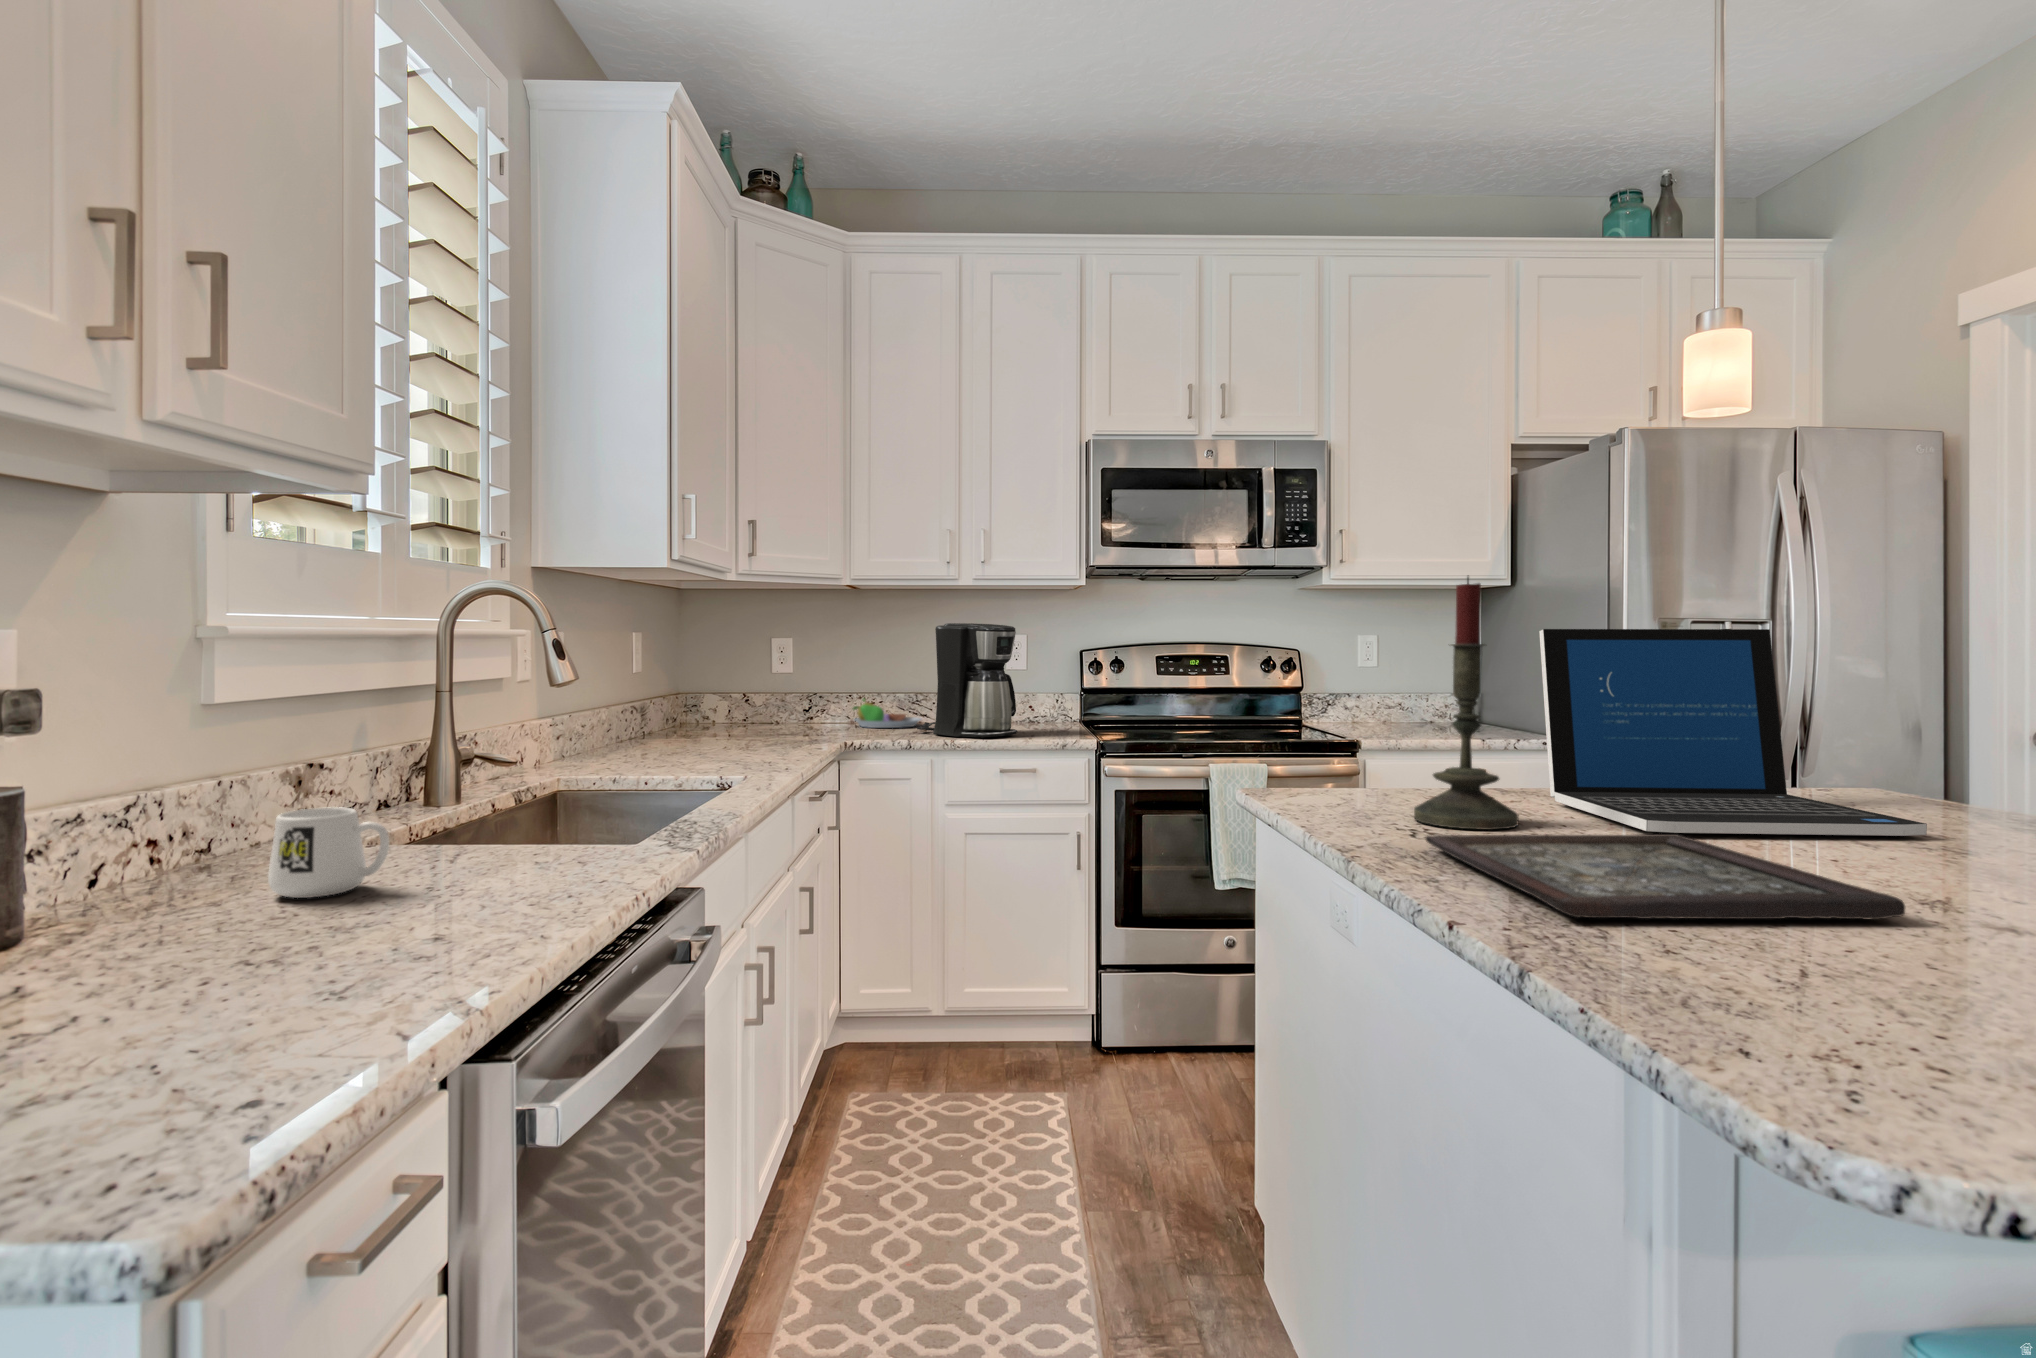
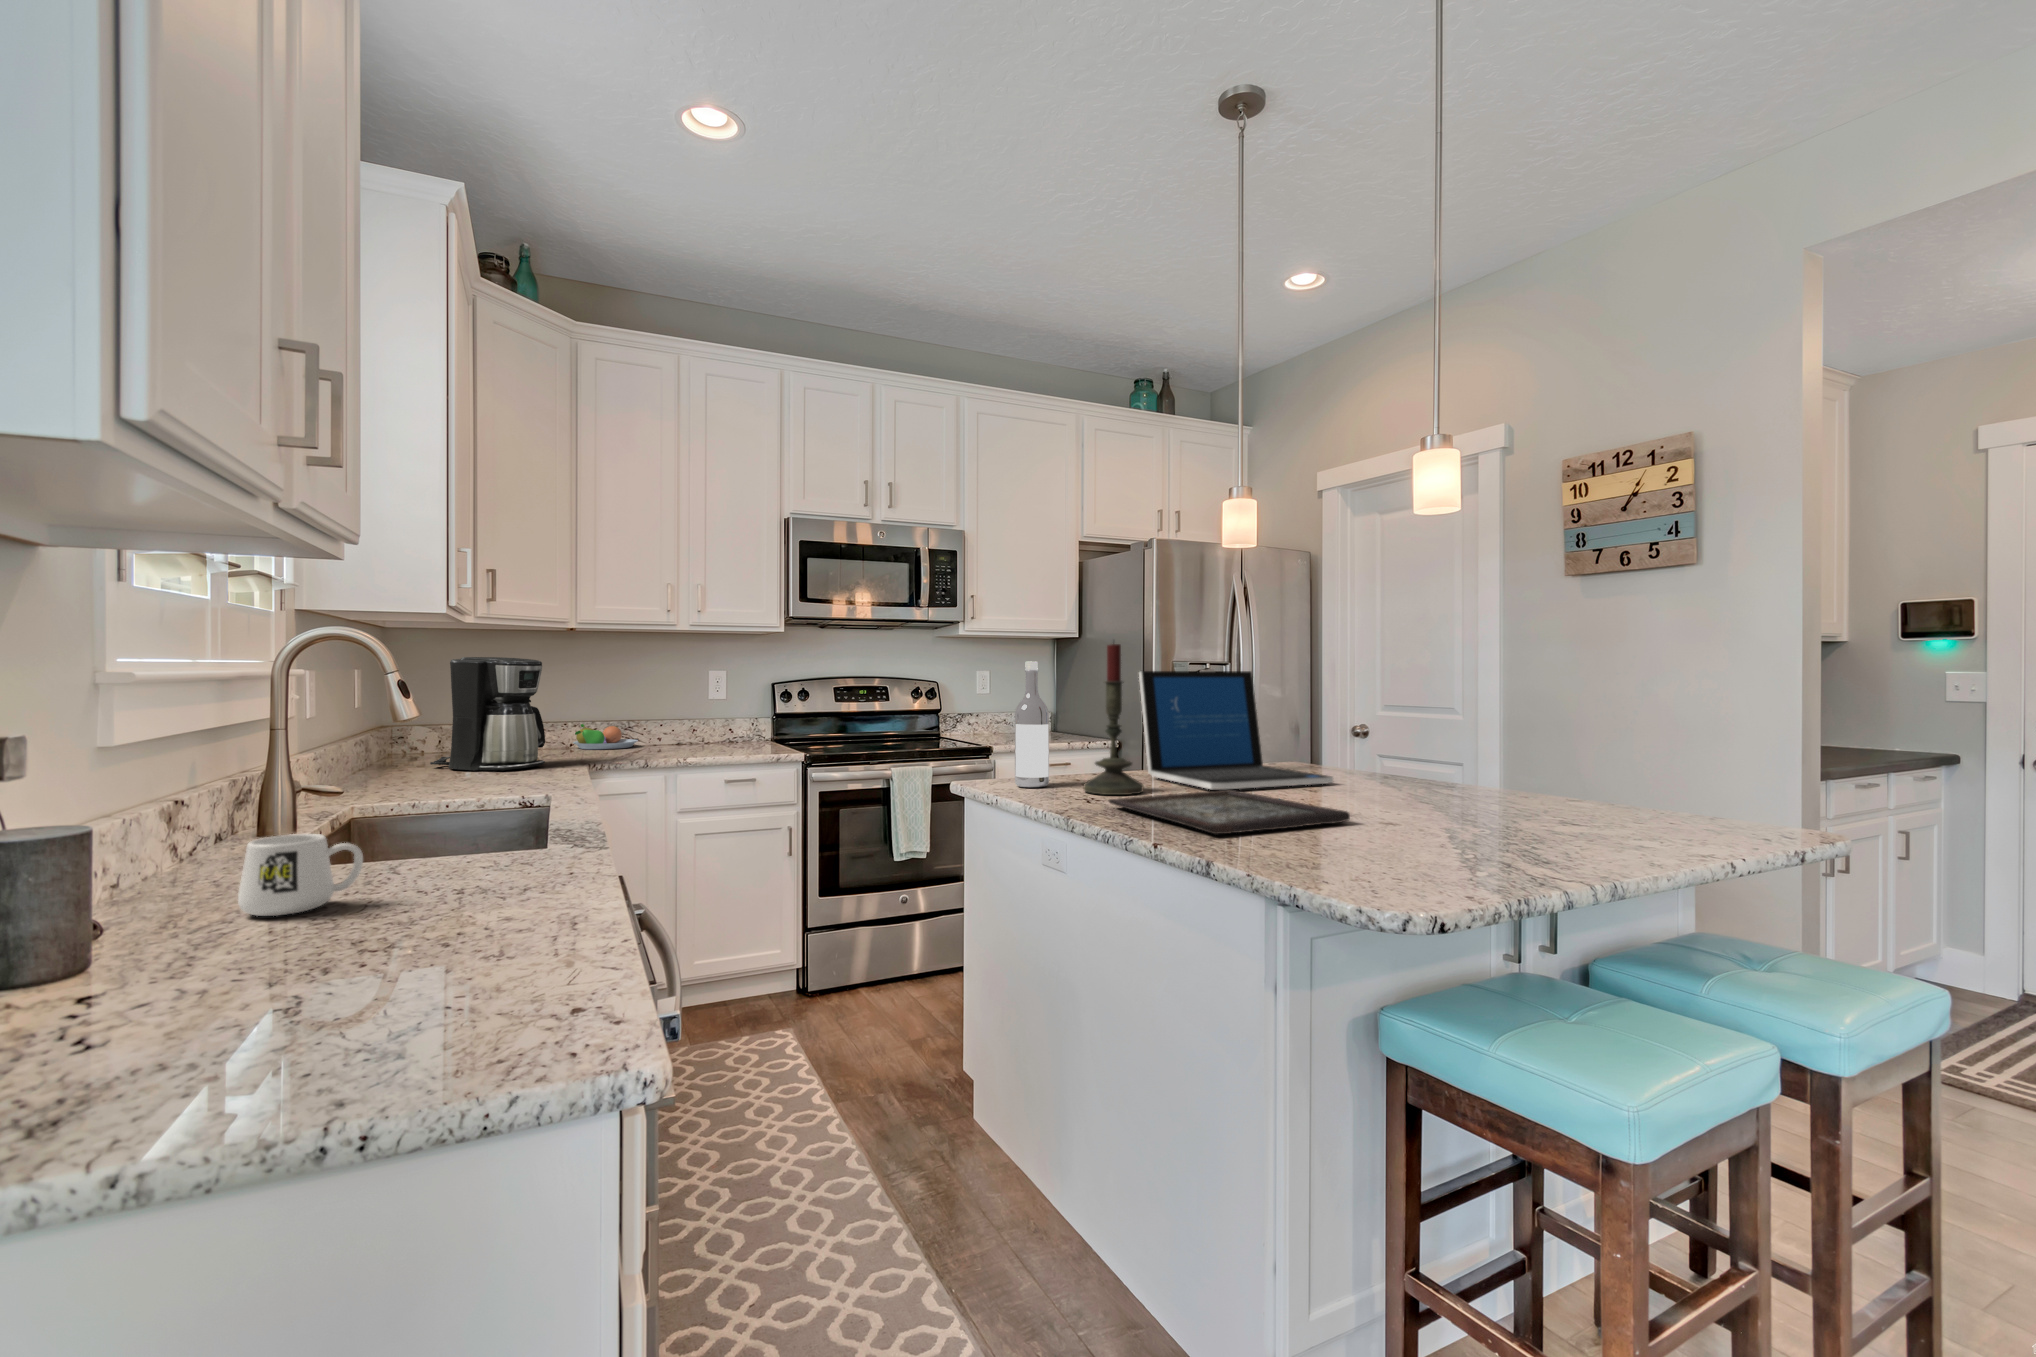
wine bottle: none [1312,614,1367,807] -> present [1015,661,1049,787]
coffee maker: present [917,623,1018,738] -> present [430,657,545,771]

